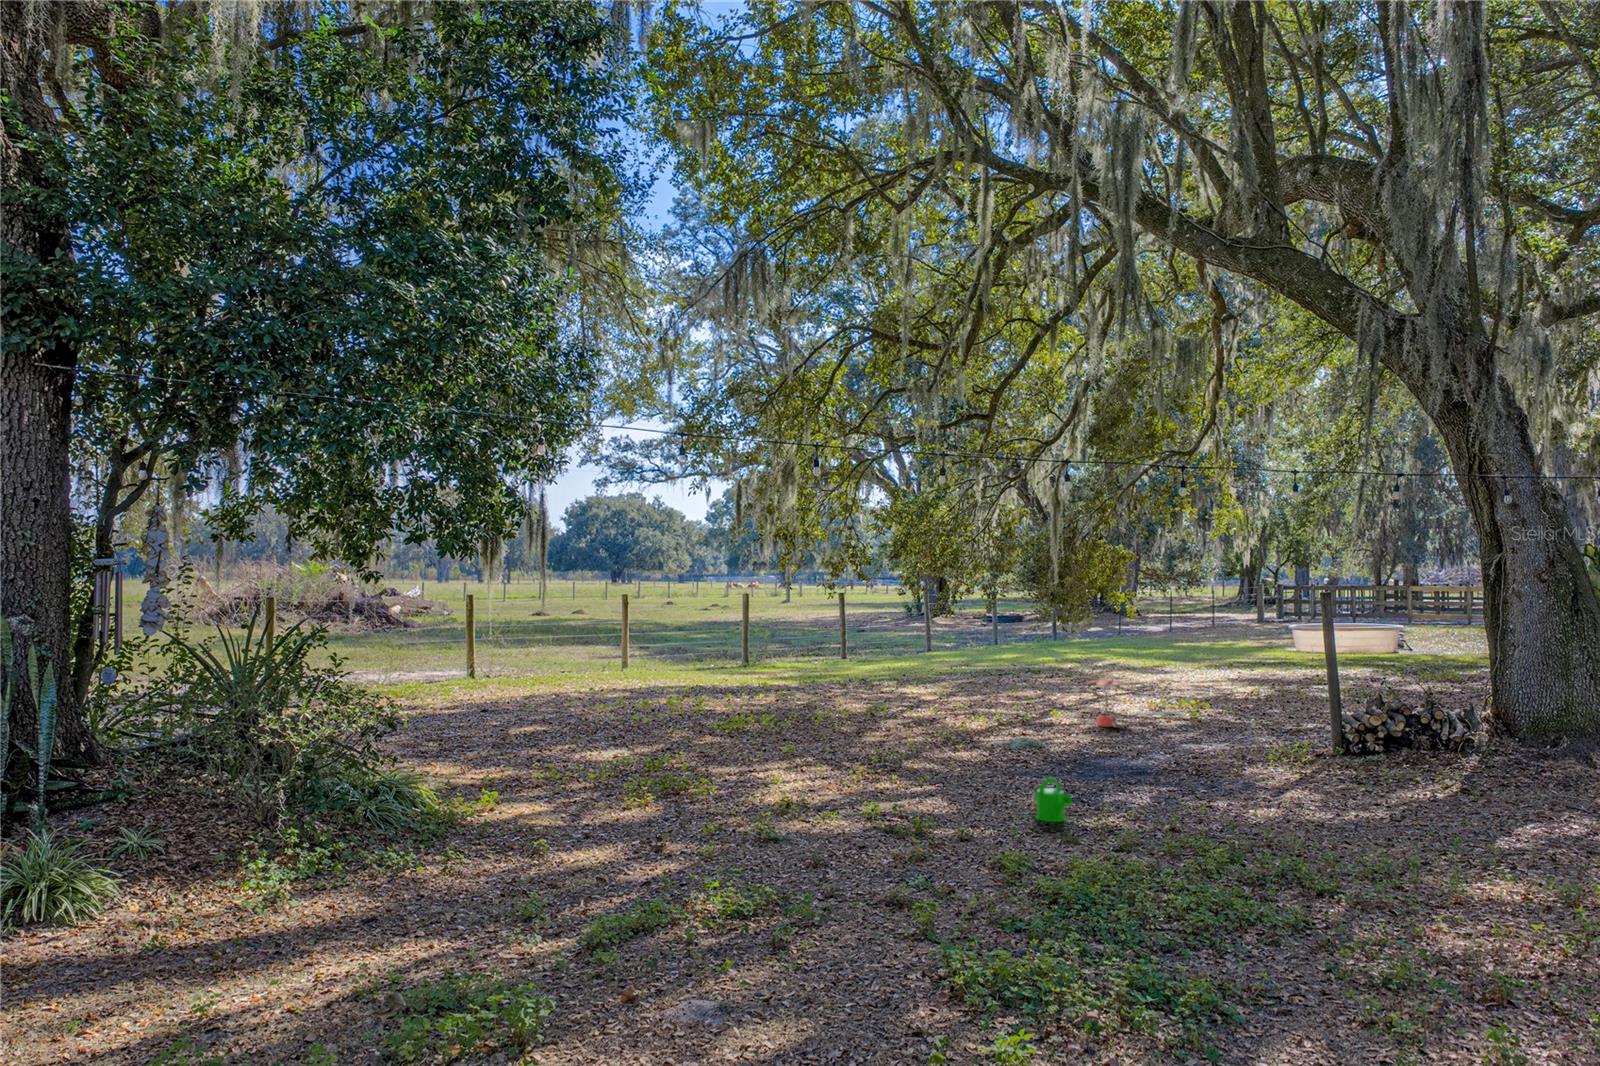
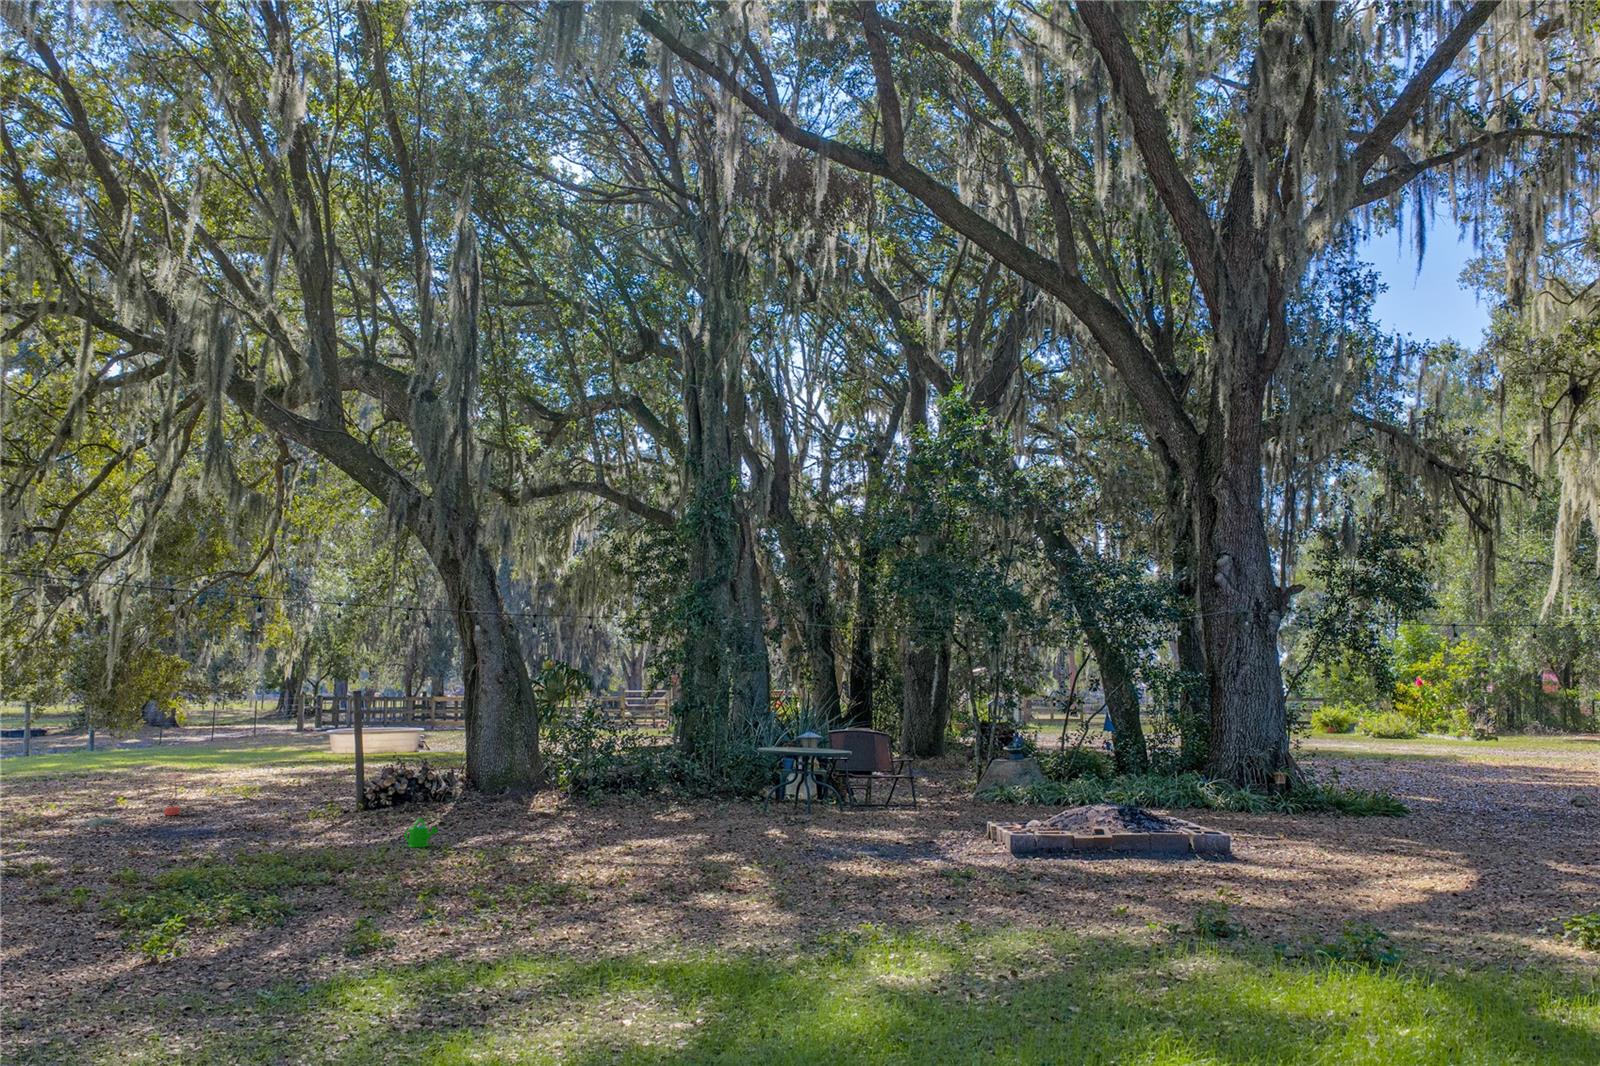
watering can: present [1035,777,1072,822] -> present [404,818,438,847]

